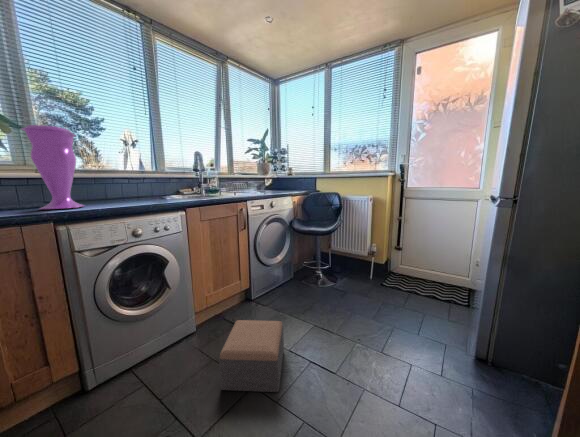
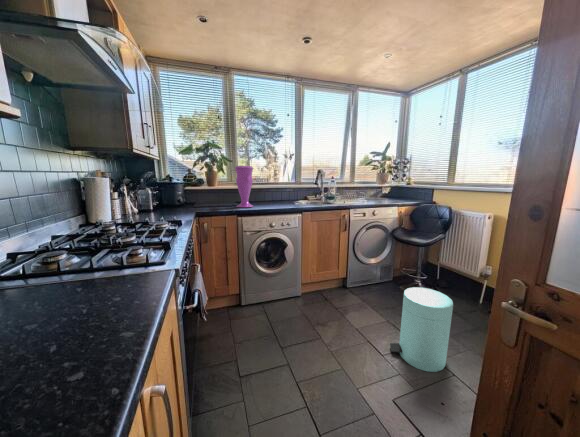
trash can: none [336,278,401,379] -> present [390,287,453,372]
footstool: present [219,320,284,392] -> none [305,293,354,343]

